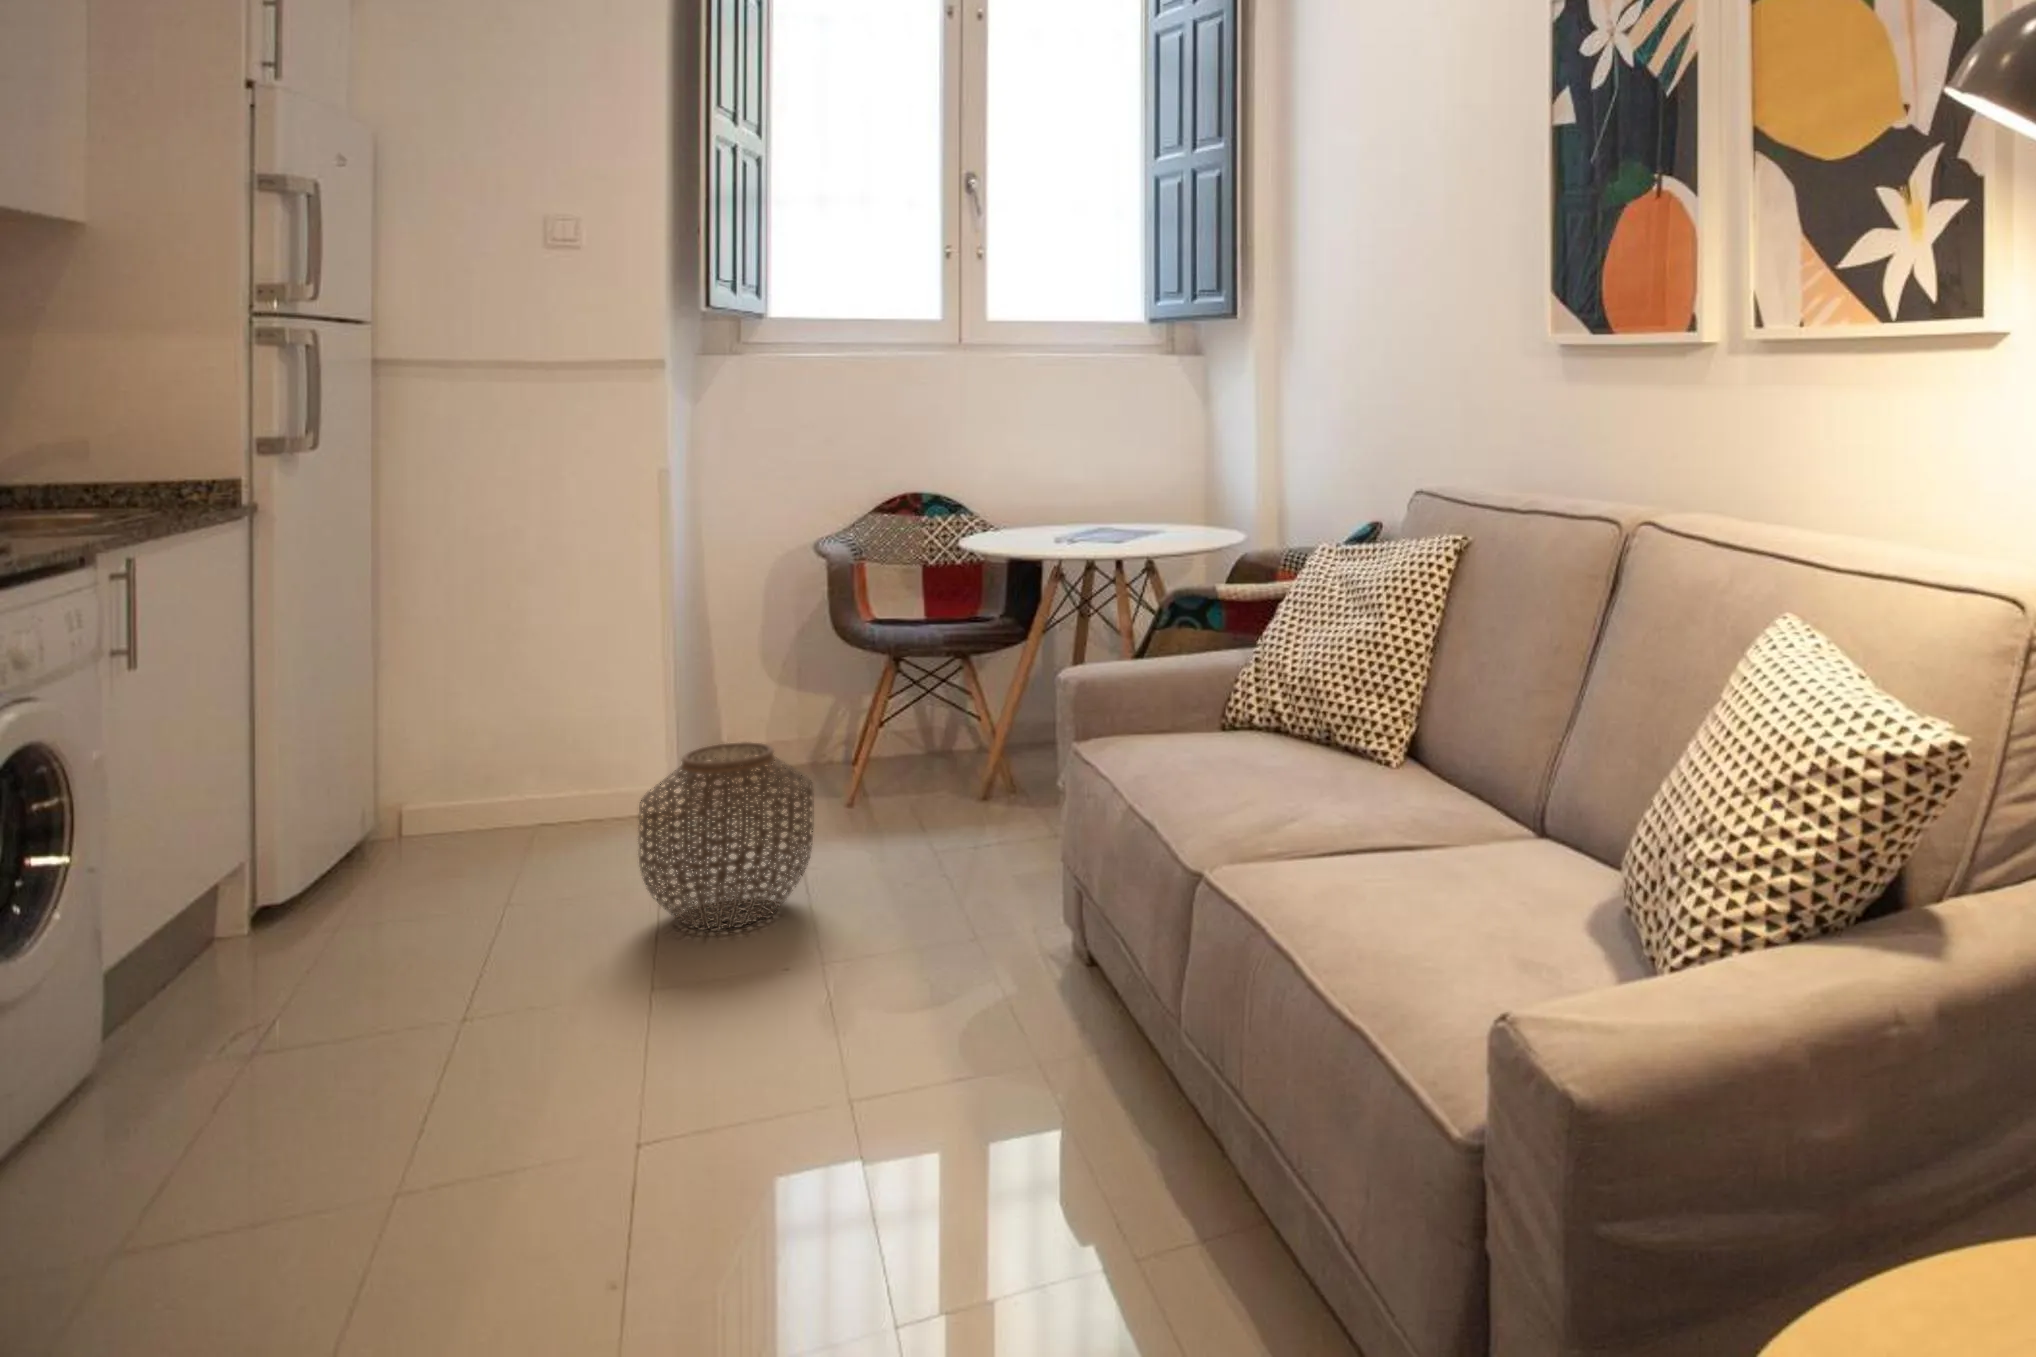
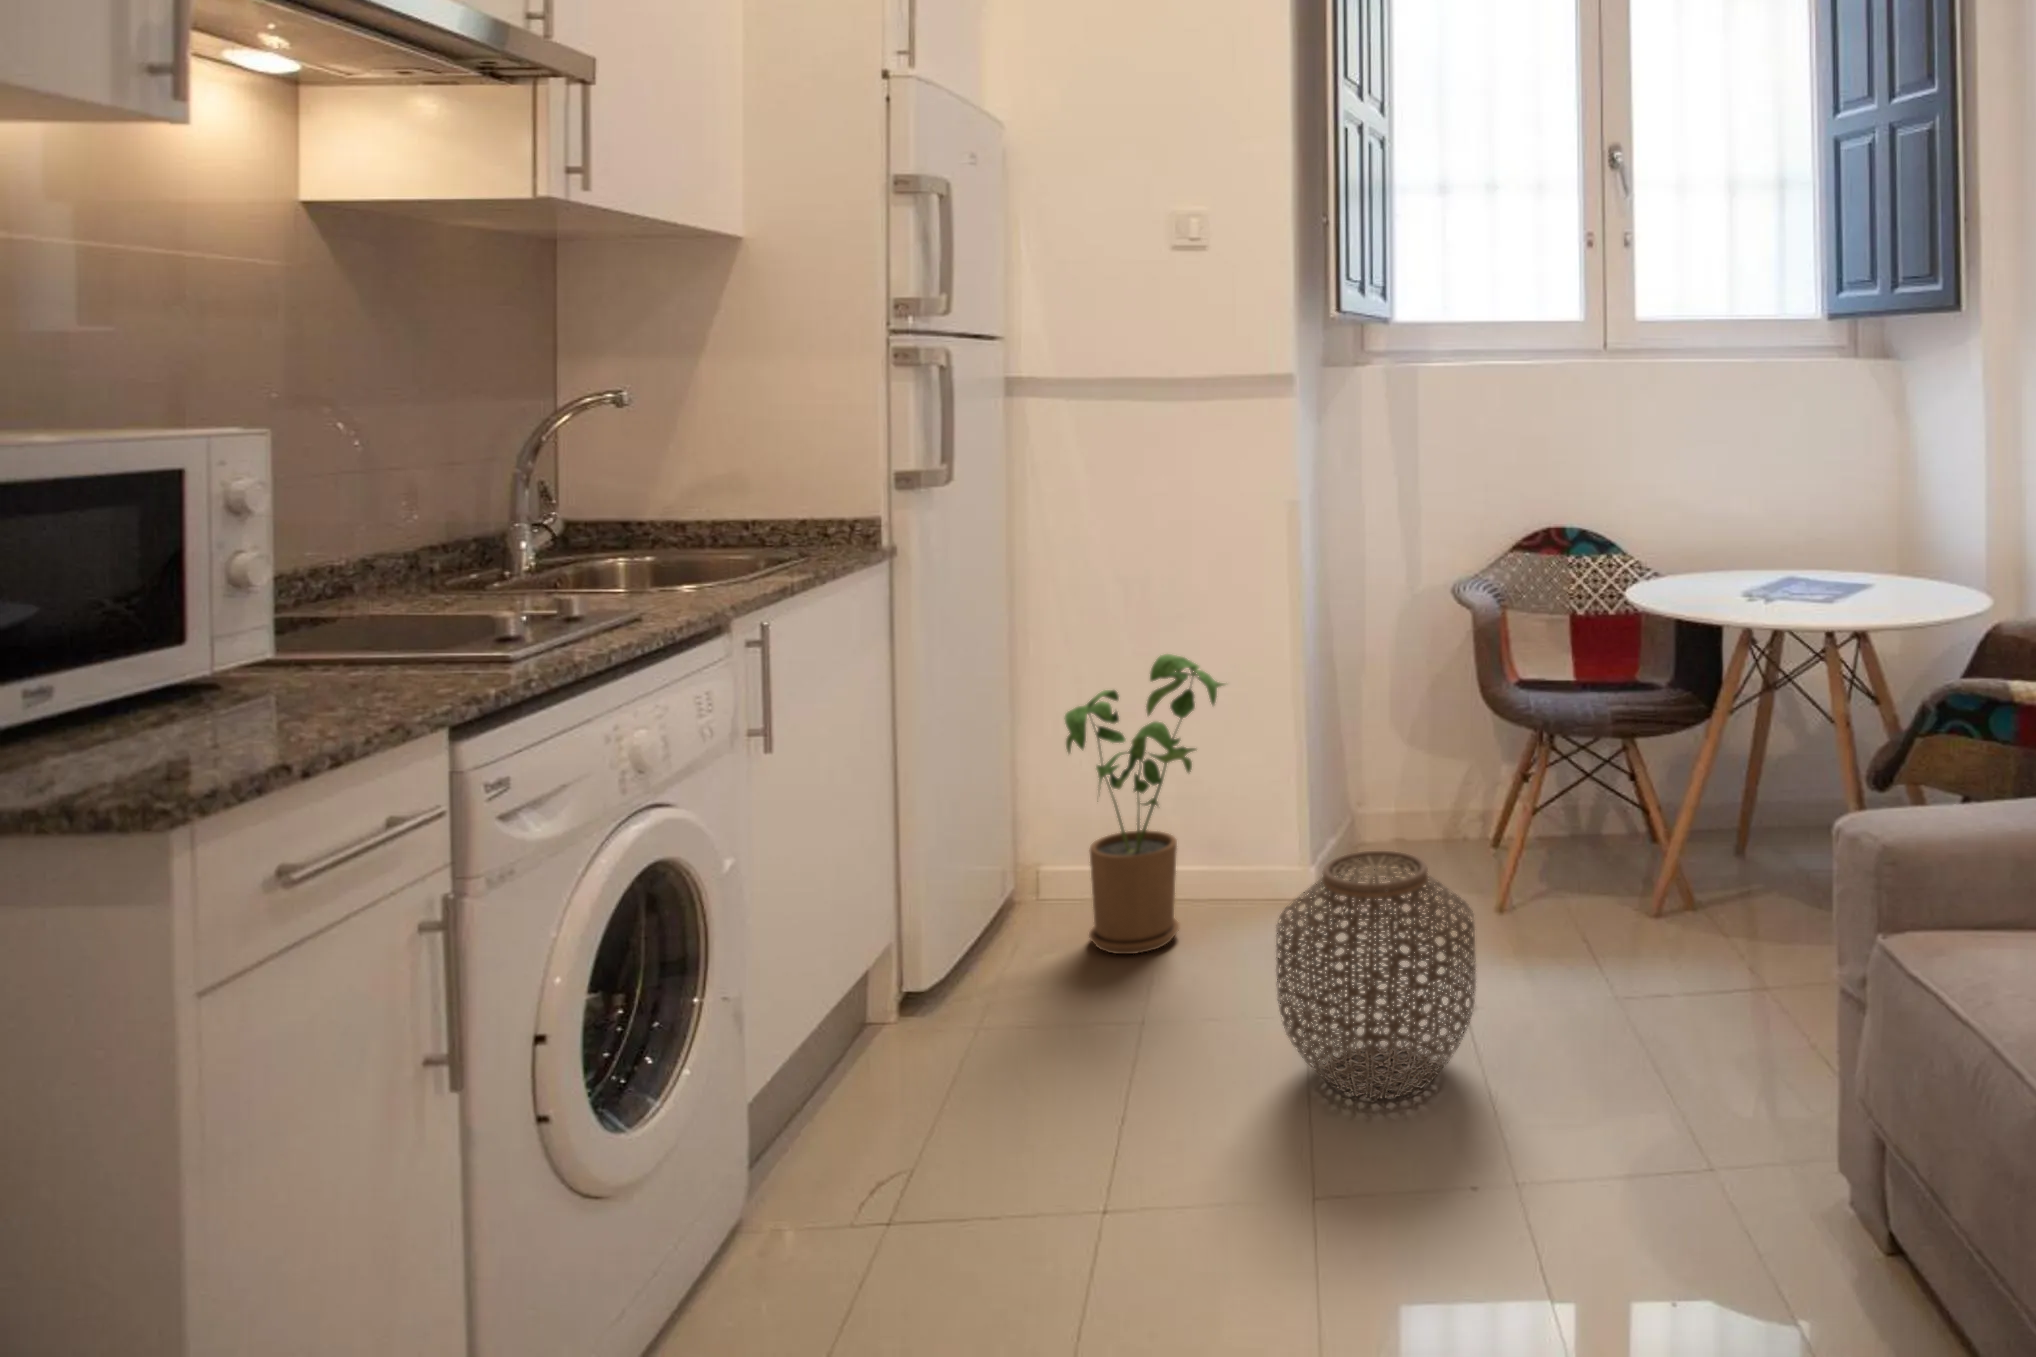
house plant: none [423,604,594,868] -> present [1064,654,1224,954]

